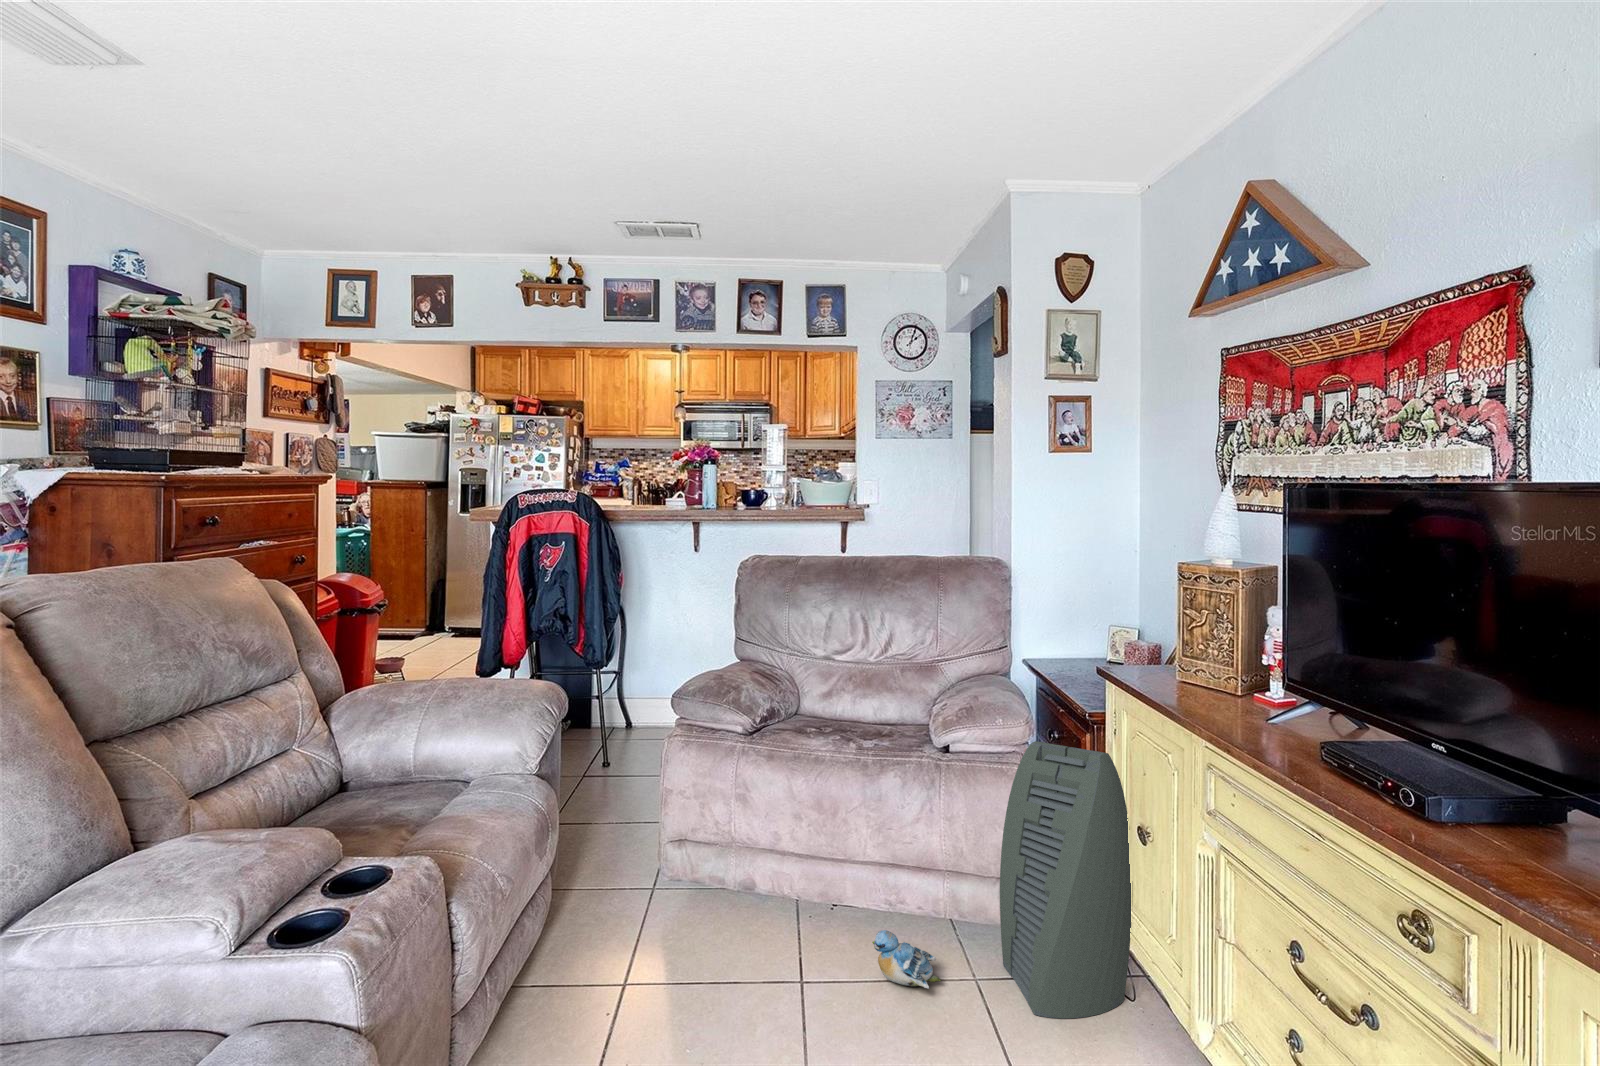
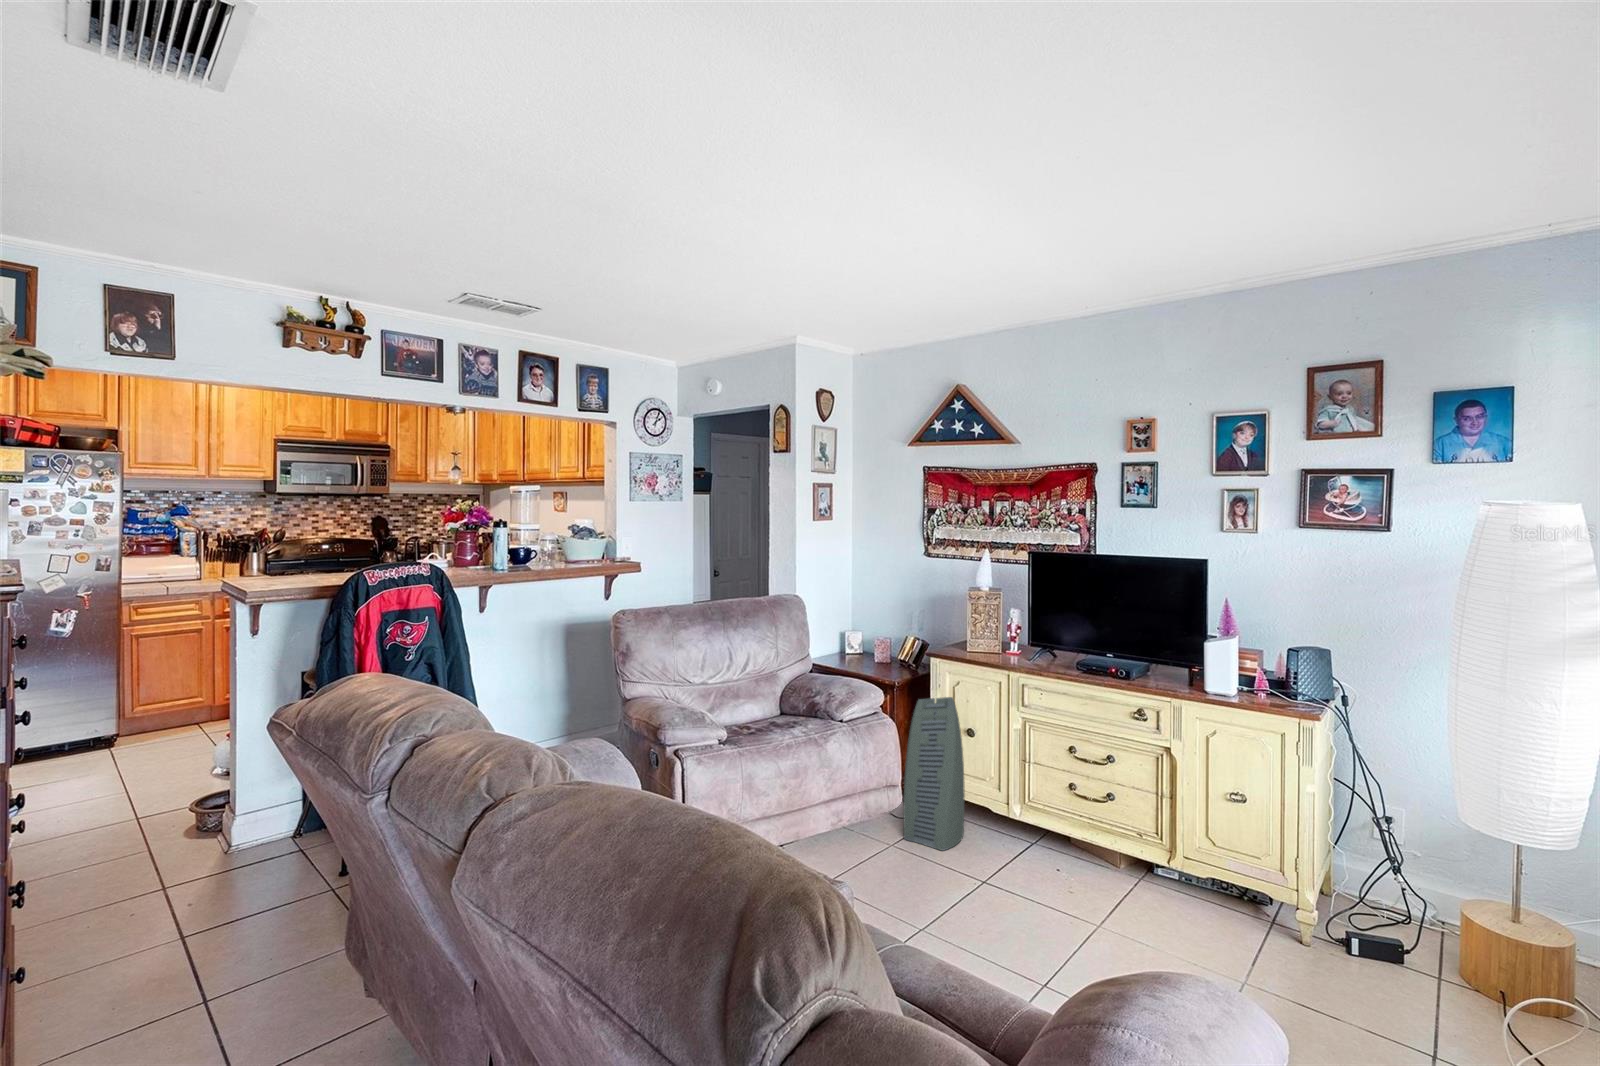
plush toy: present [872,930,941,989] -> none [859,836,899,866]

